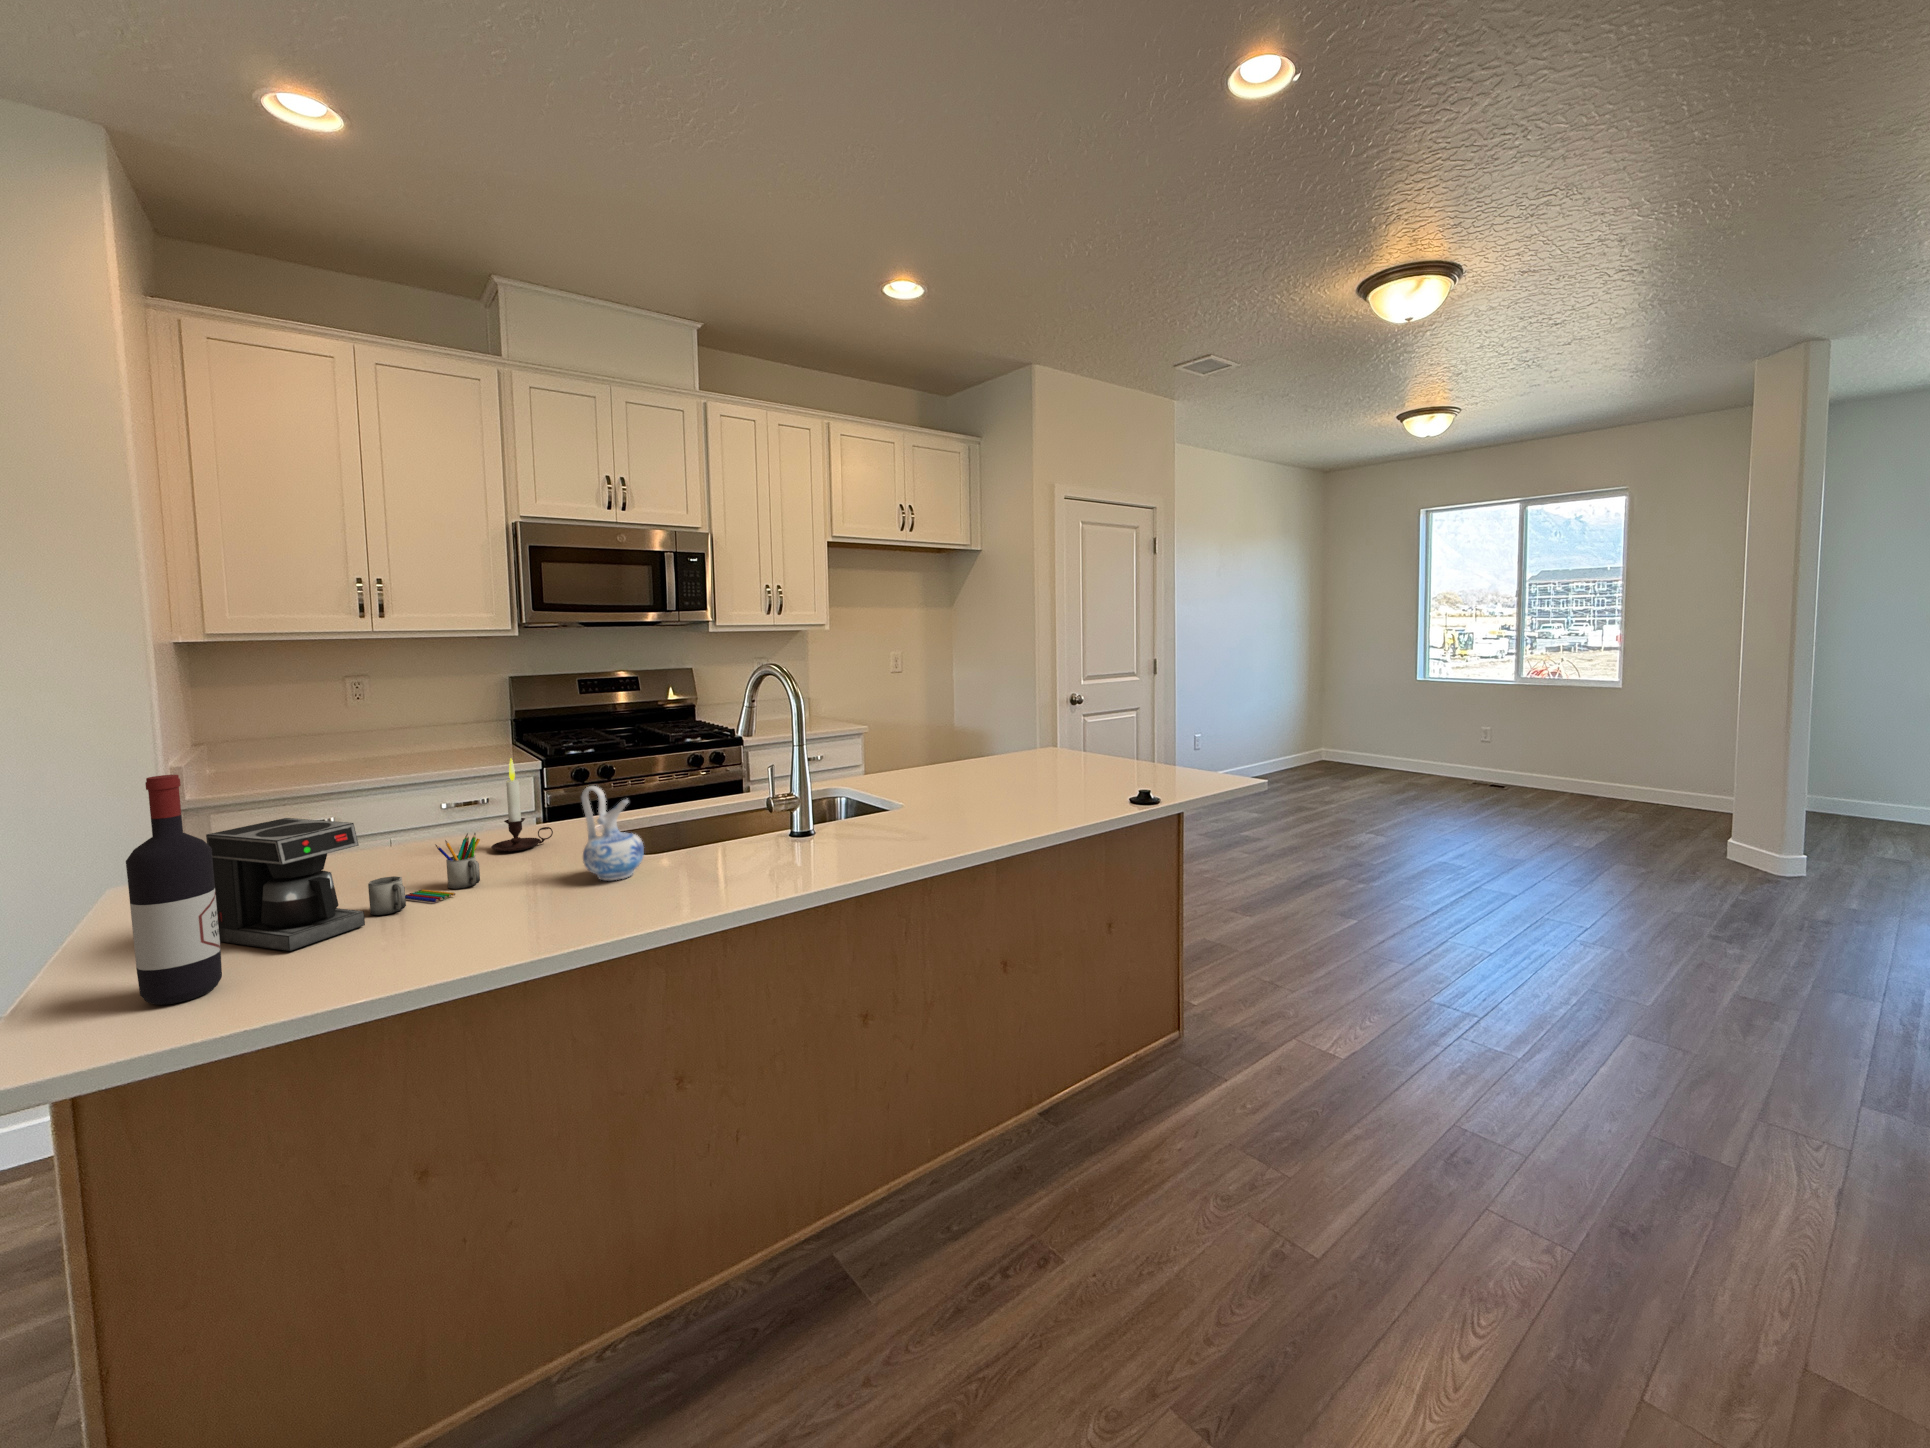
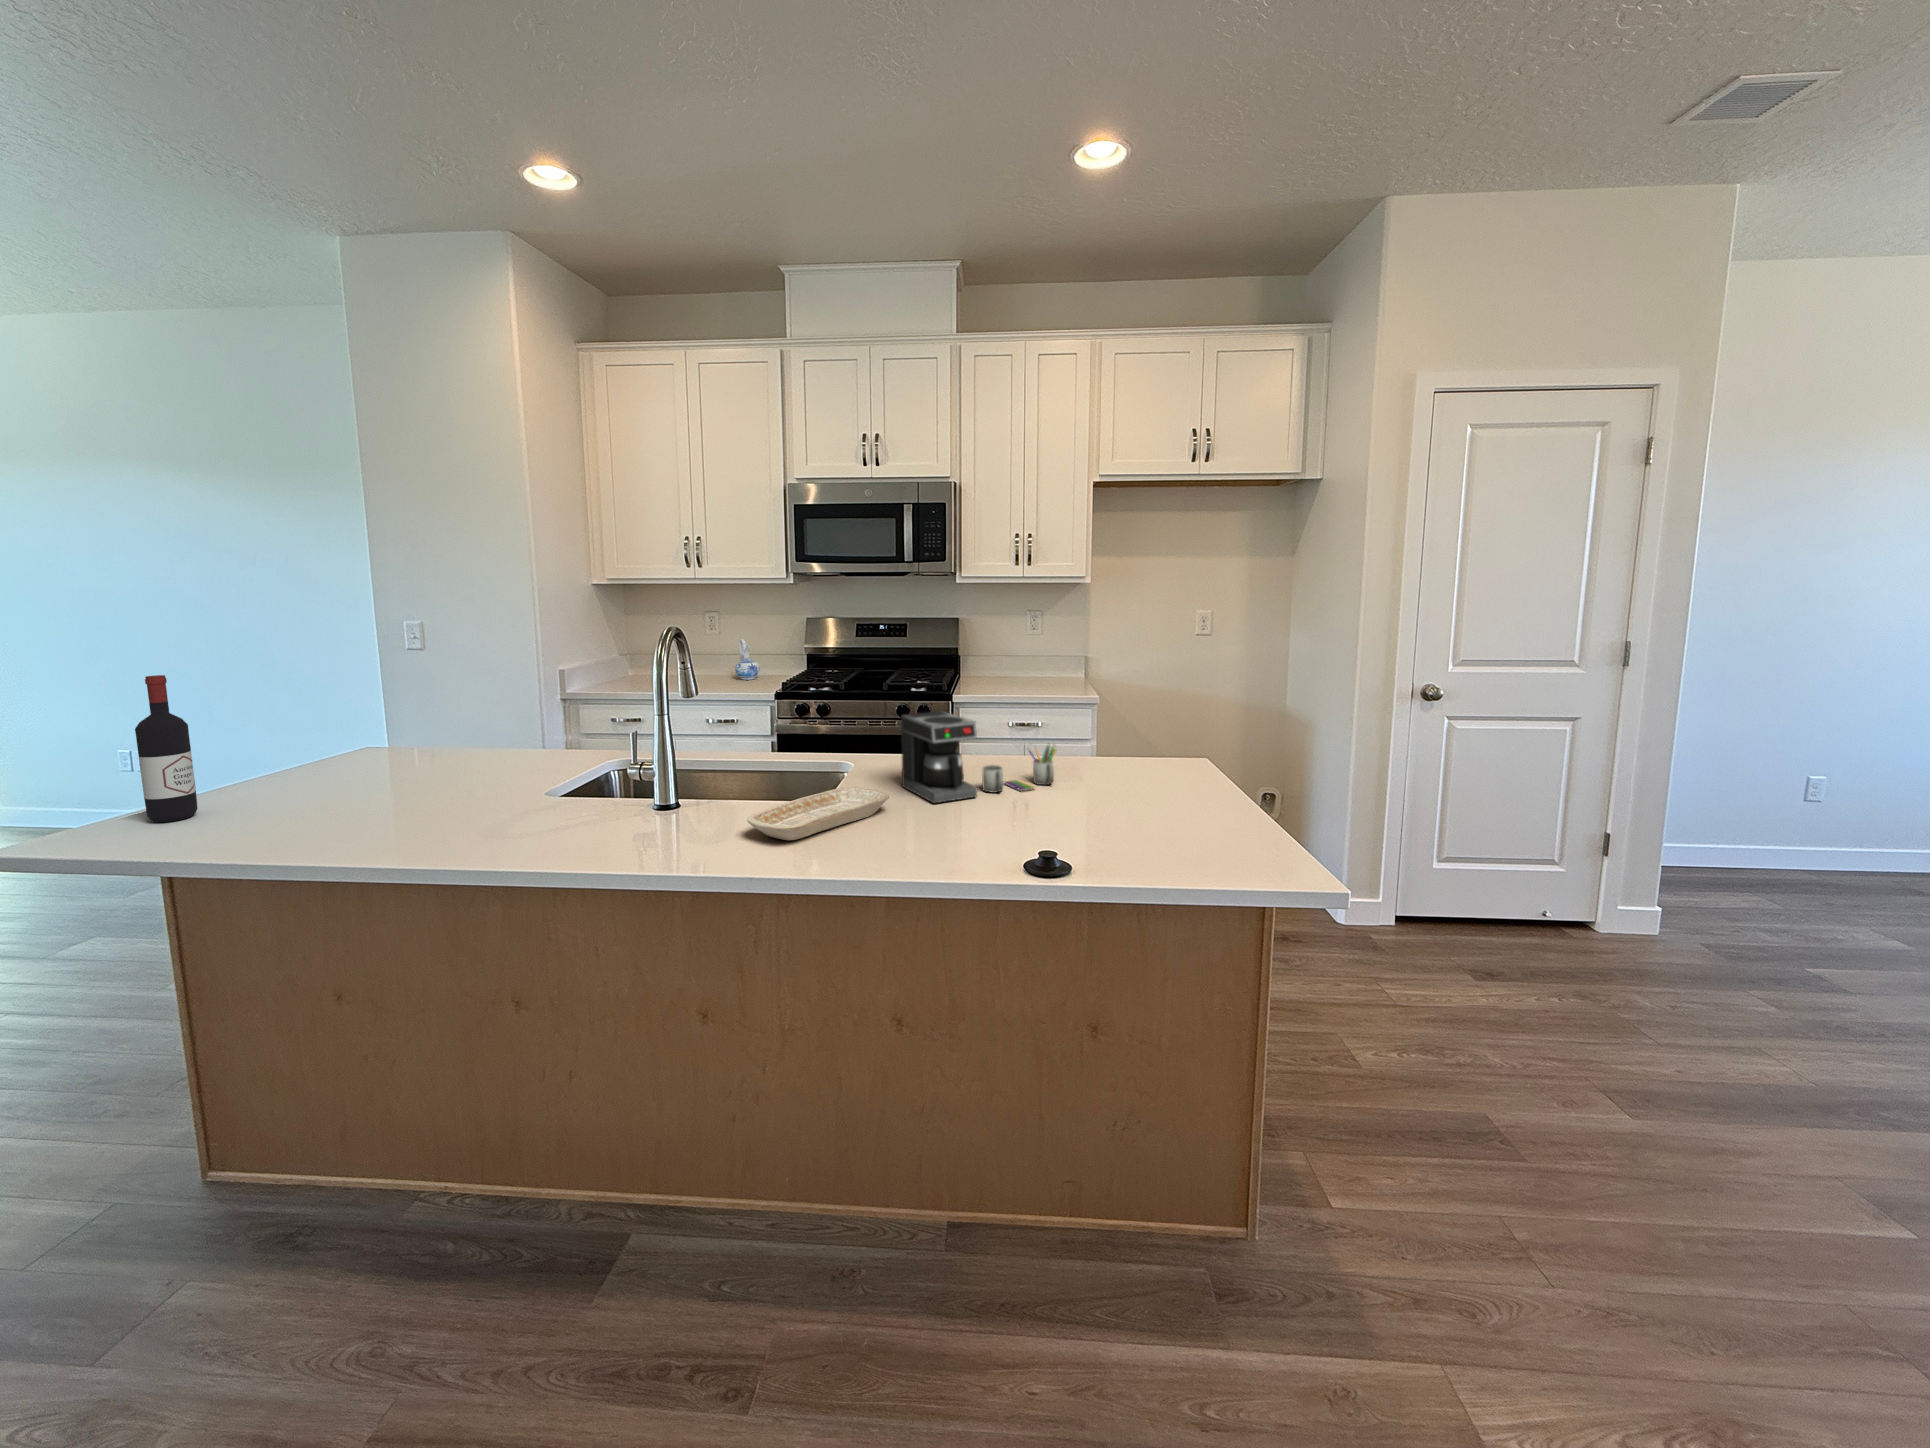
candle: present [491,758,553,851] -> none [511,689,553,766]
ceramic pitcher: present [581,786,644,880] -> present [735,639,760,680]
tray: none [929,790,994,829] -> present [747,787,890,840]
coffee maker: present [206,818,480,951] -> present [901,711,1057,803]

